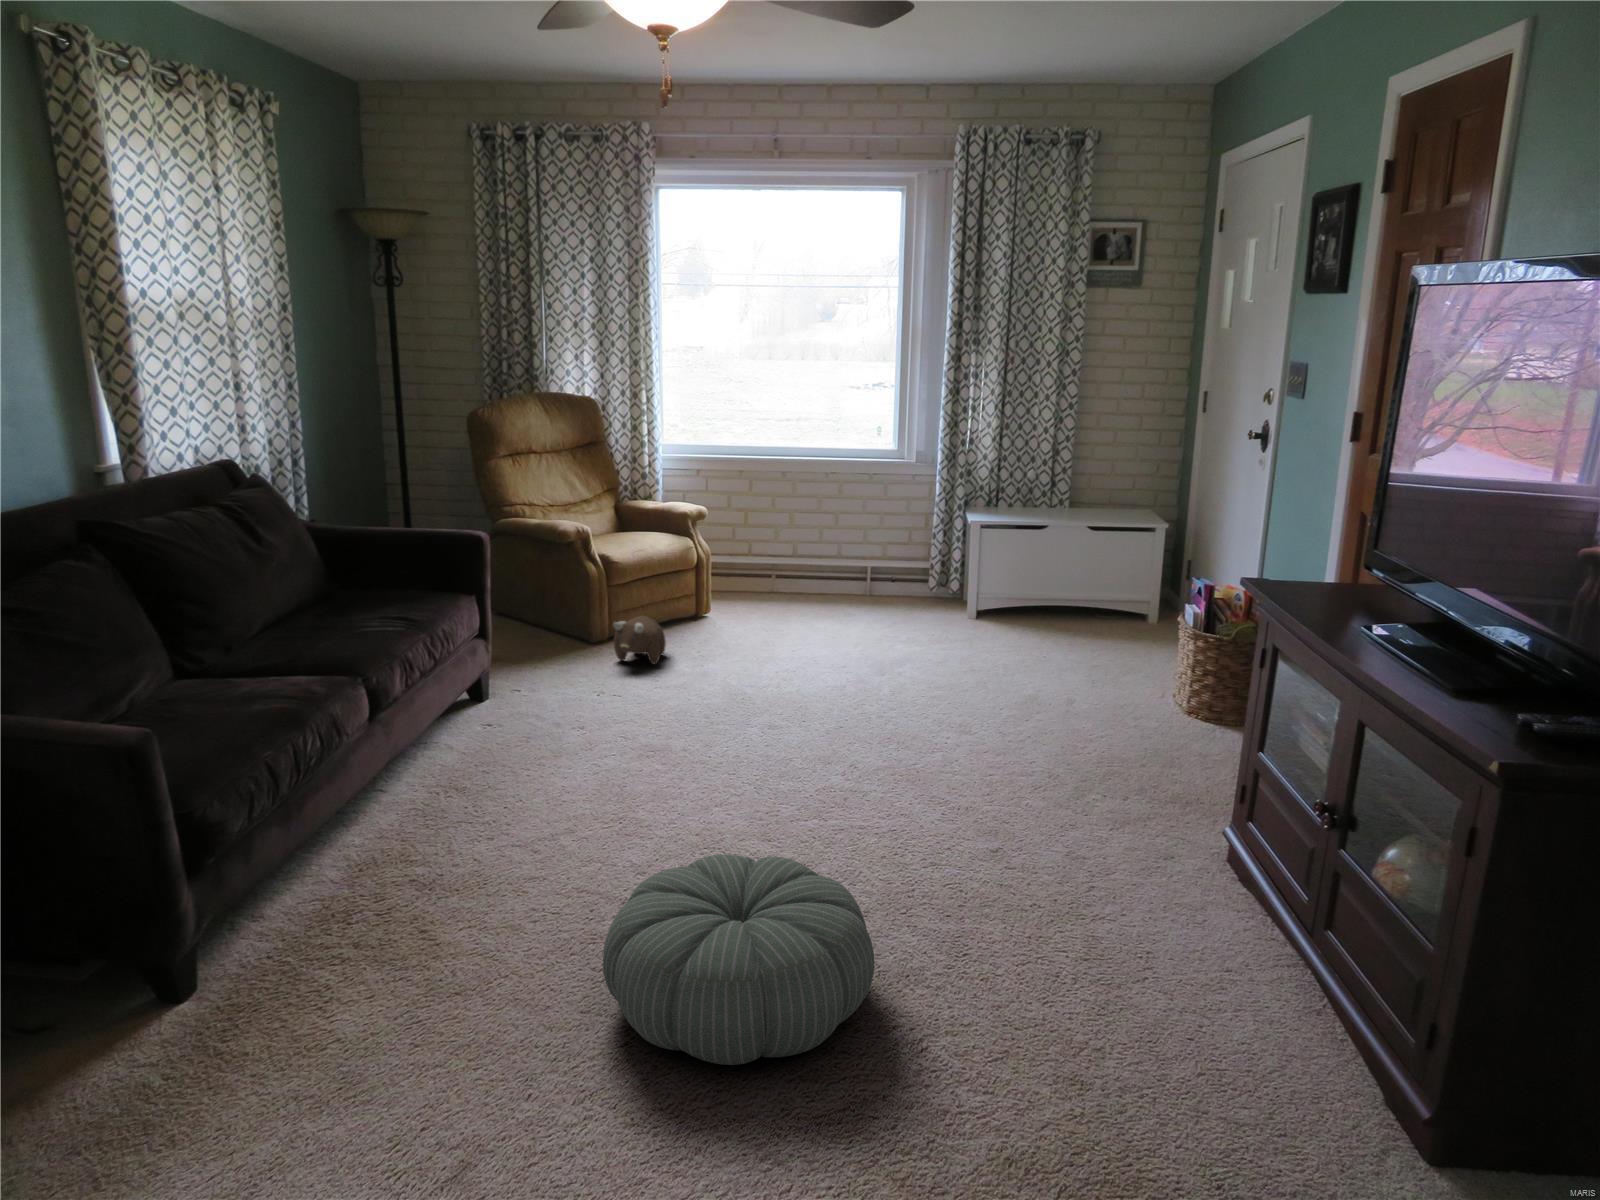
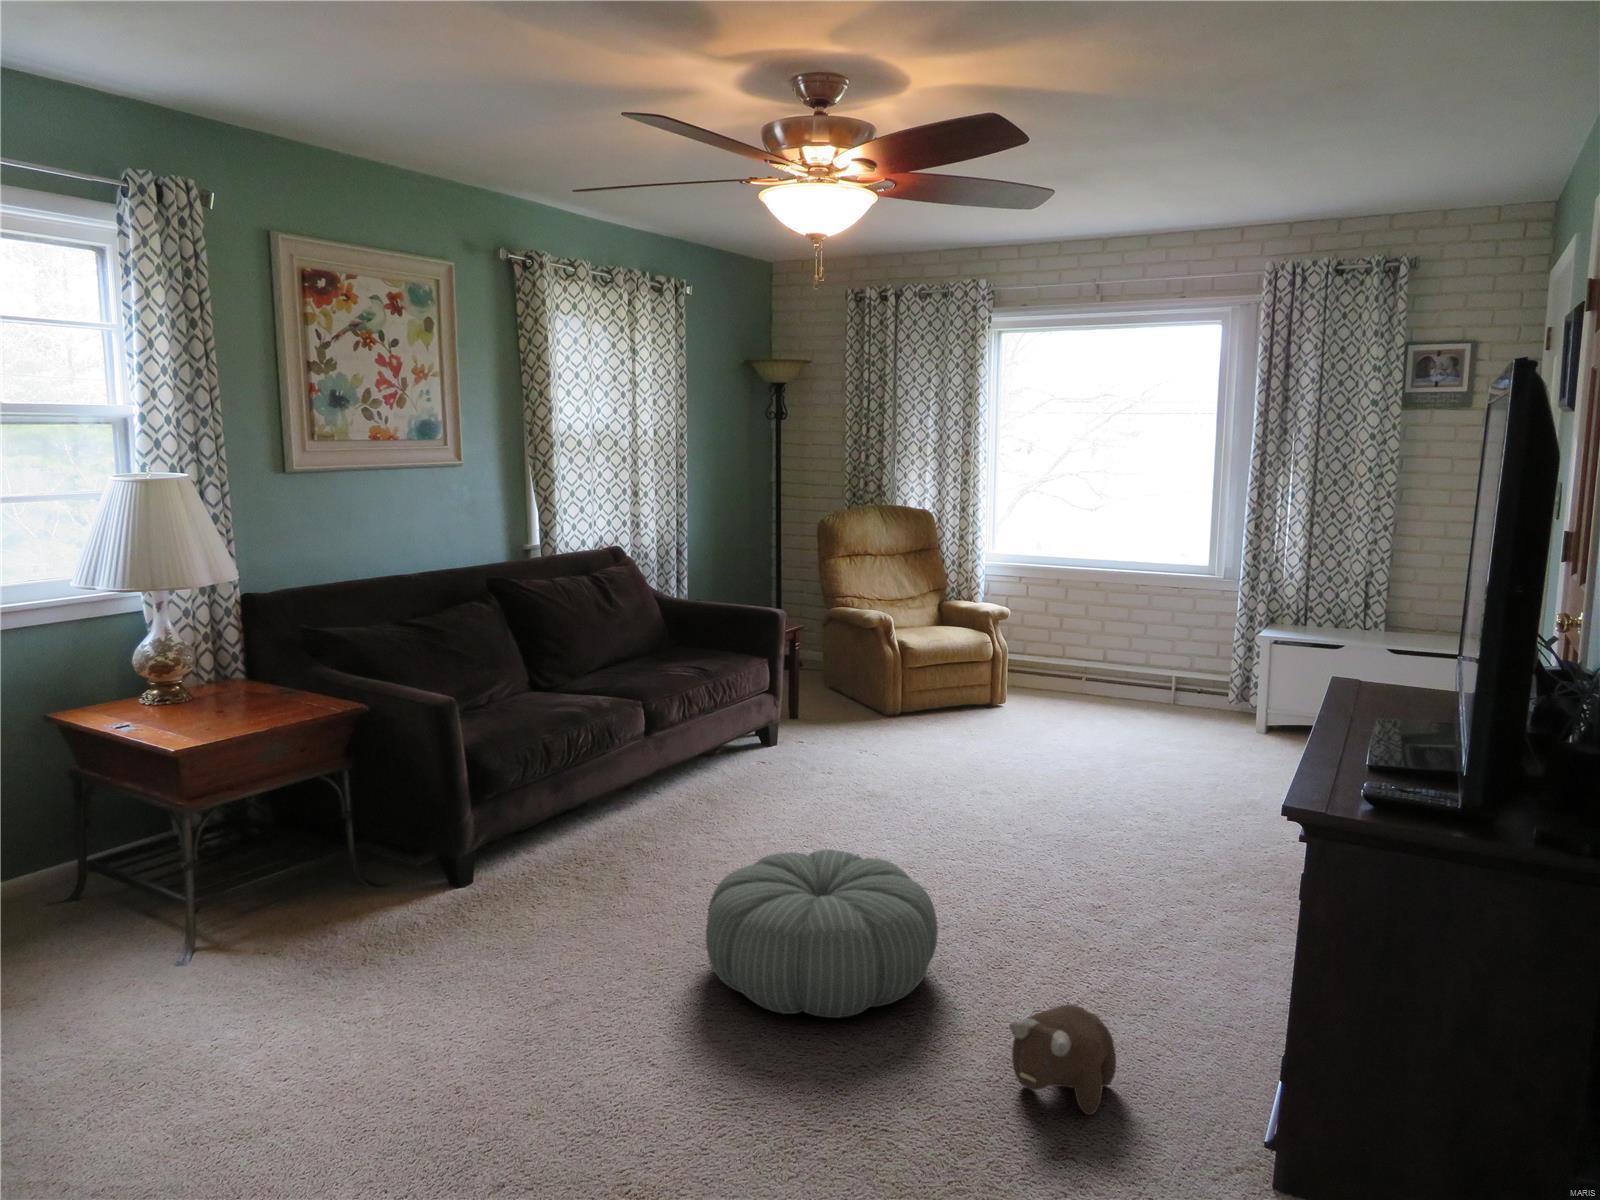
plush toy: present [613,616,666,664] -> present [1009,1004,1116,1115]

